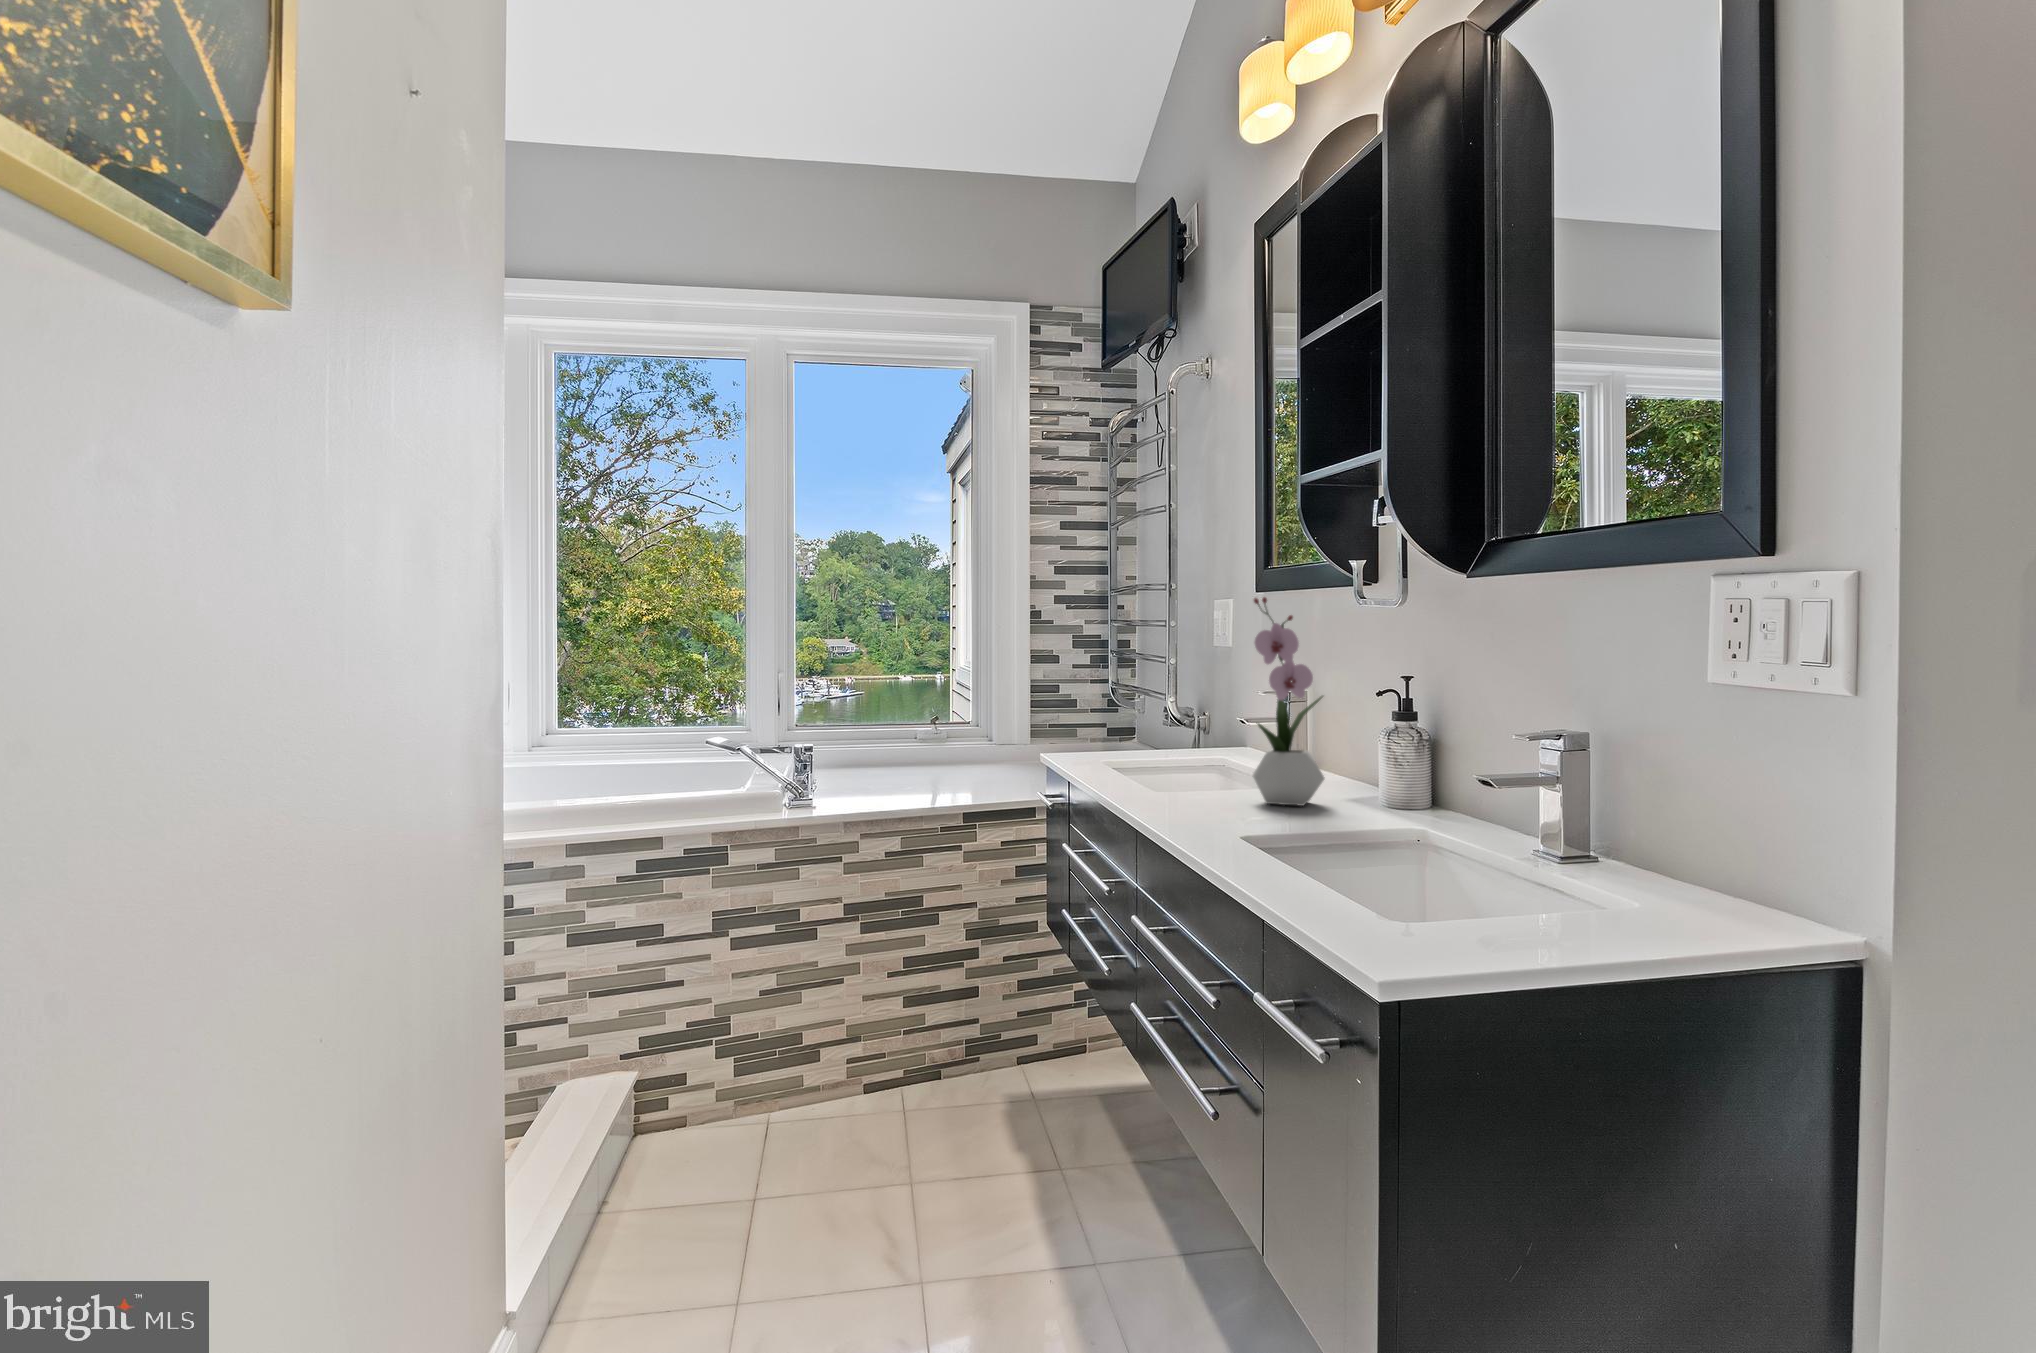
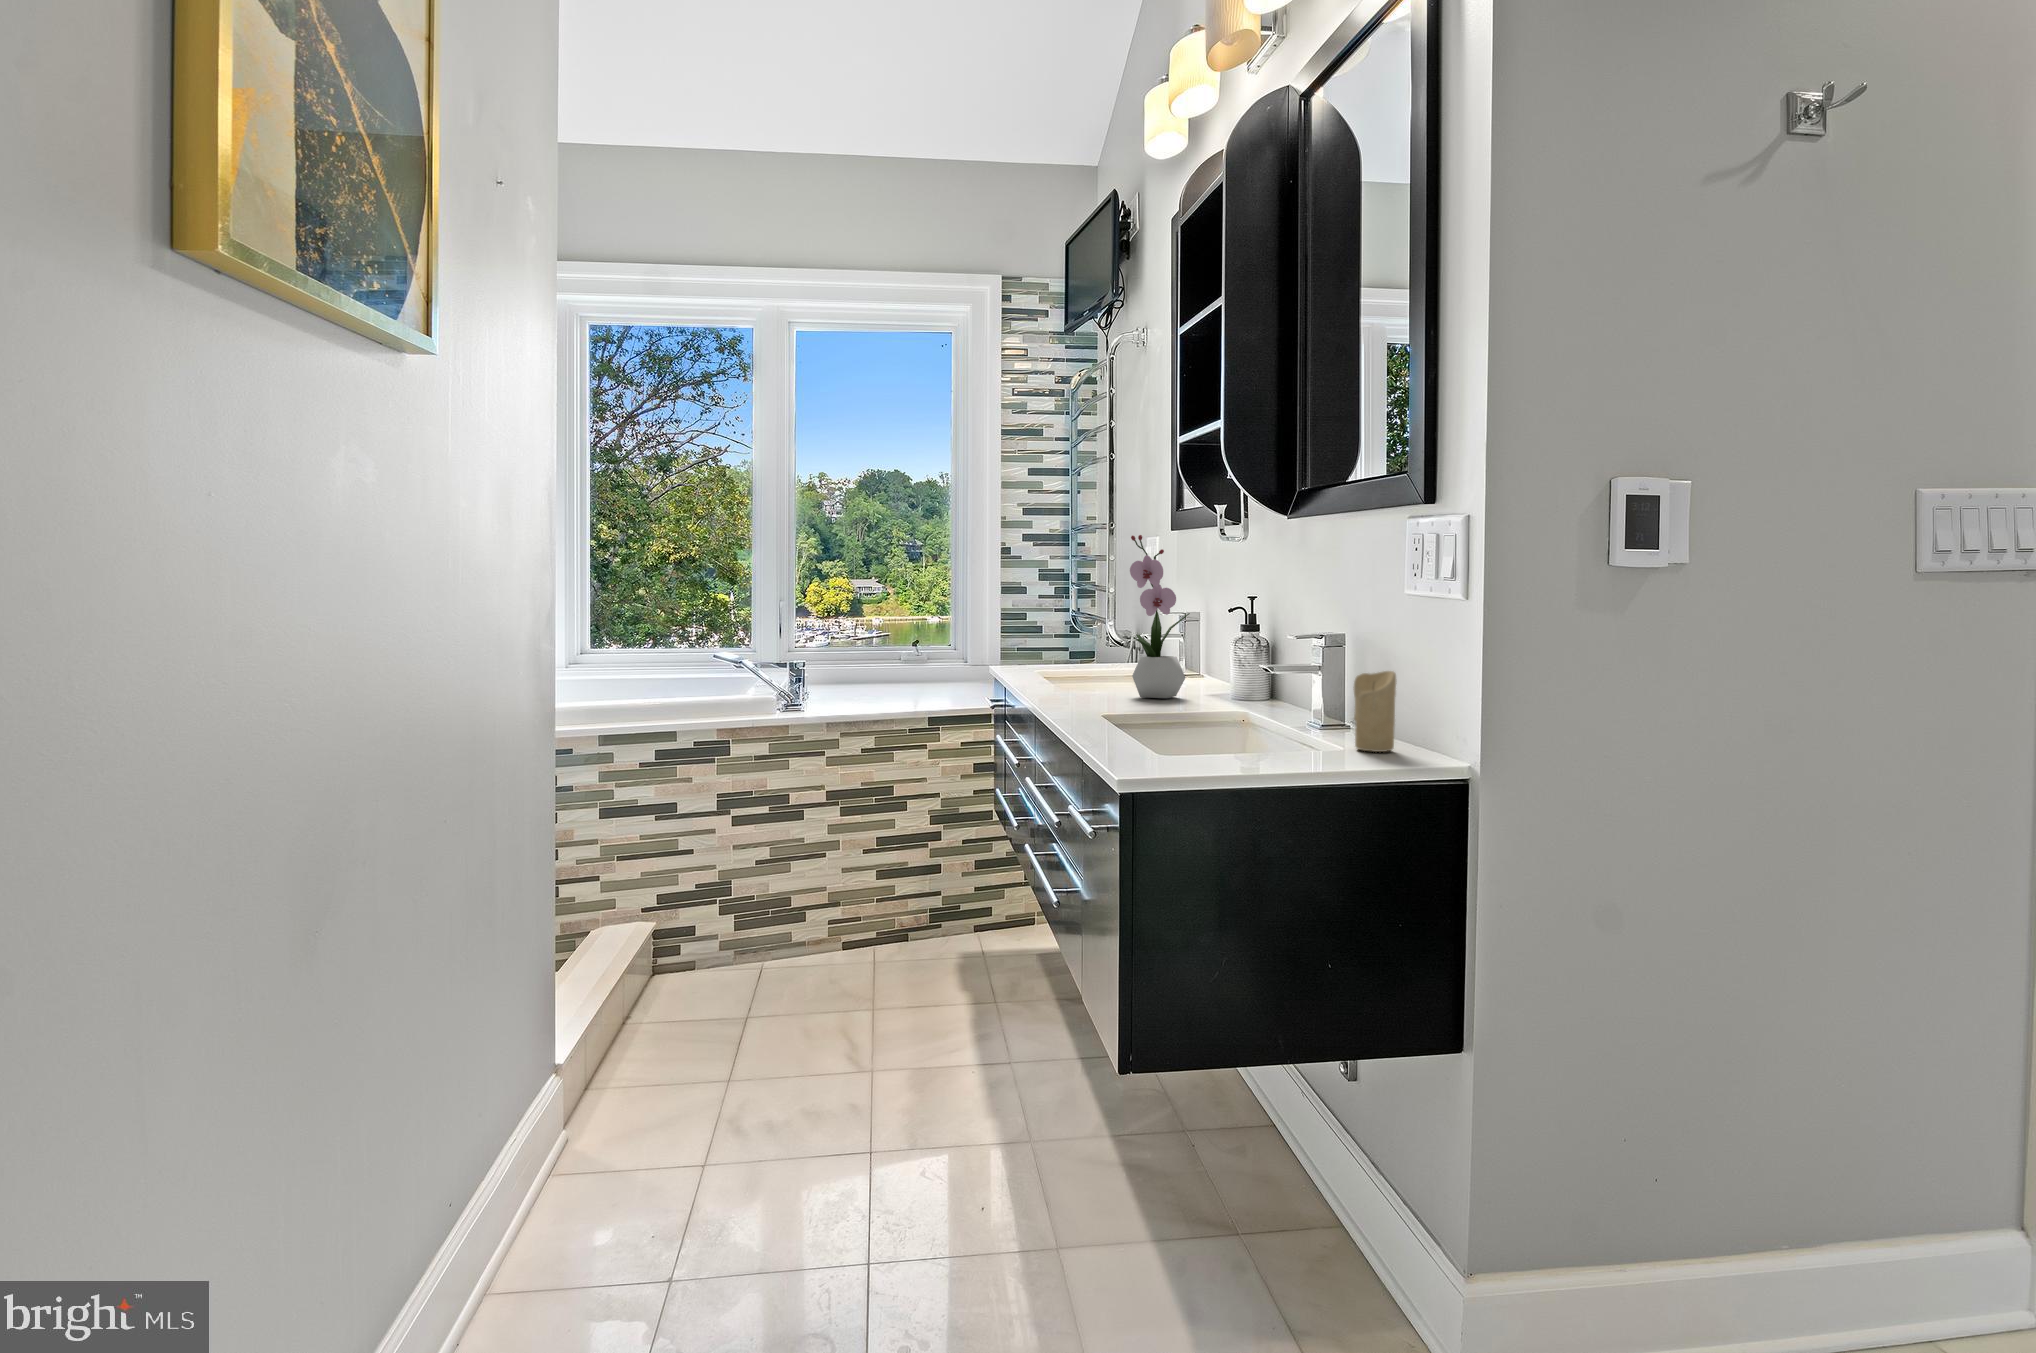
candle: none [1670,795,1742,918] -> present [1353,671,1396,752]

